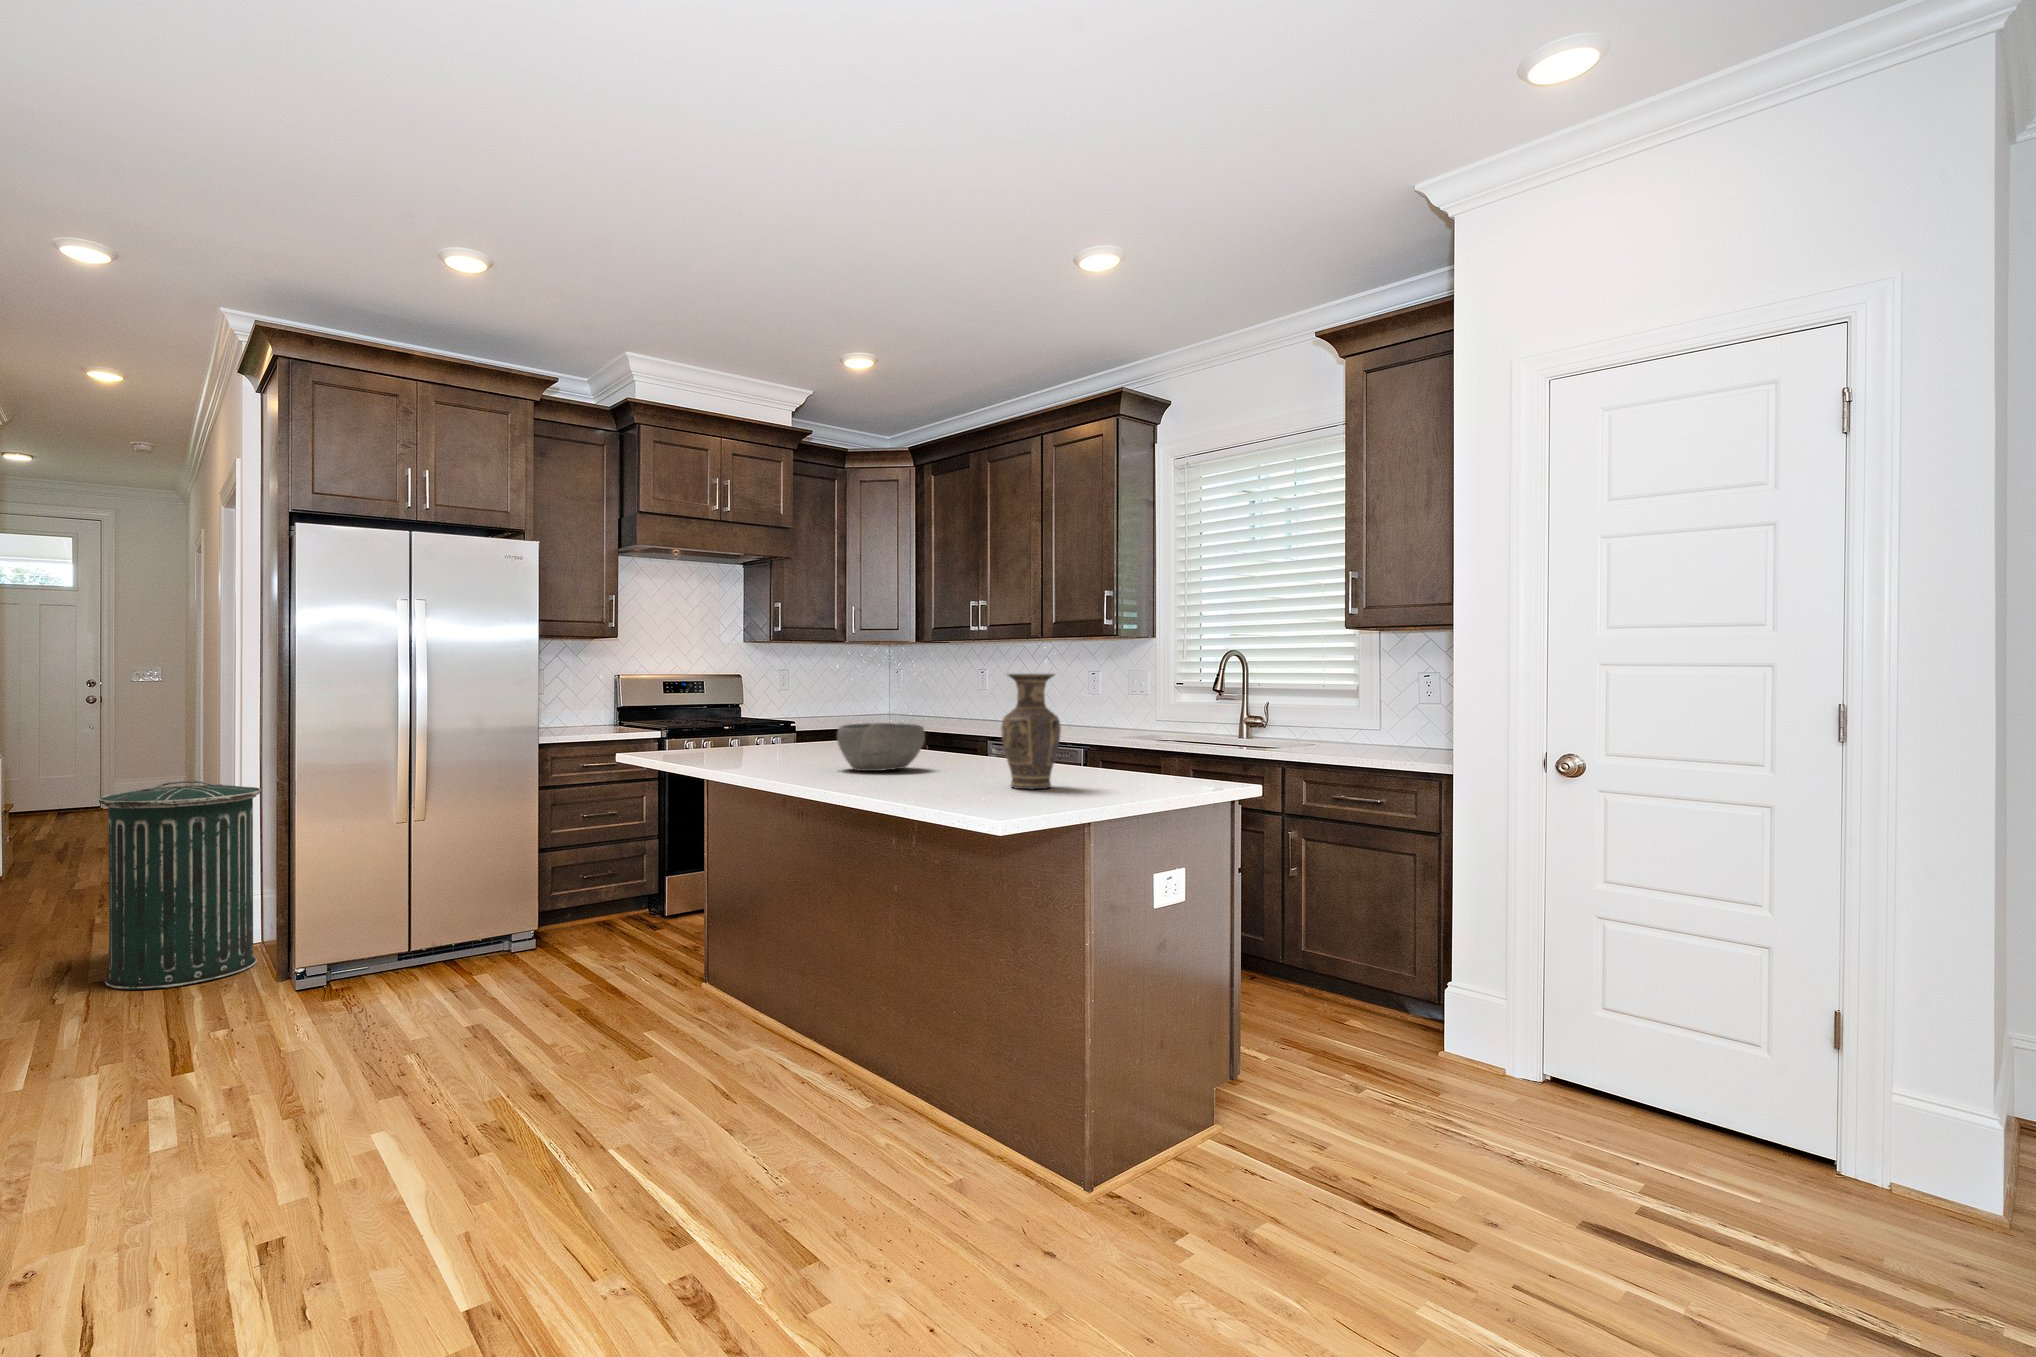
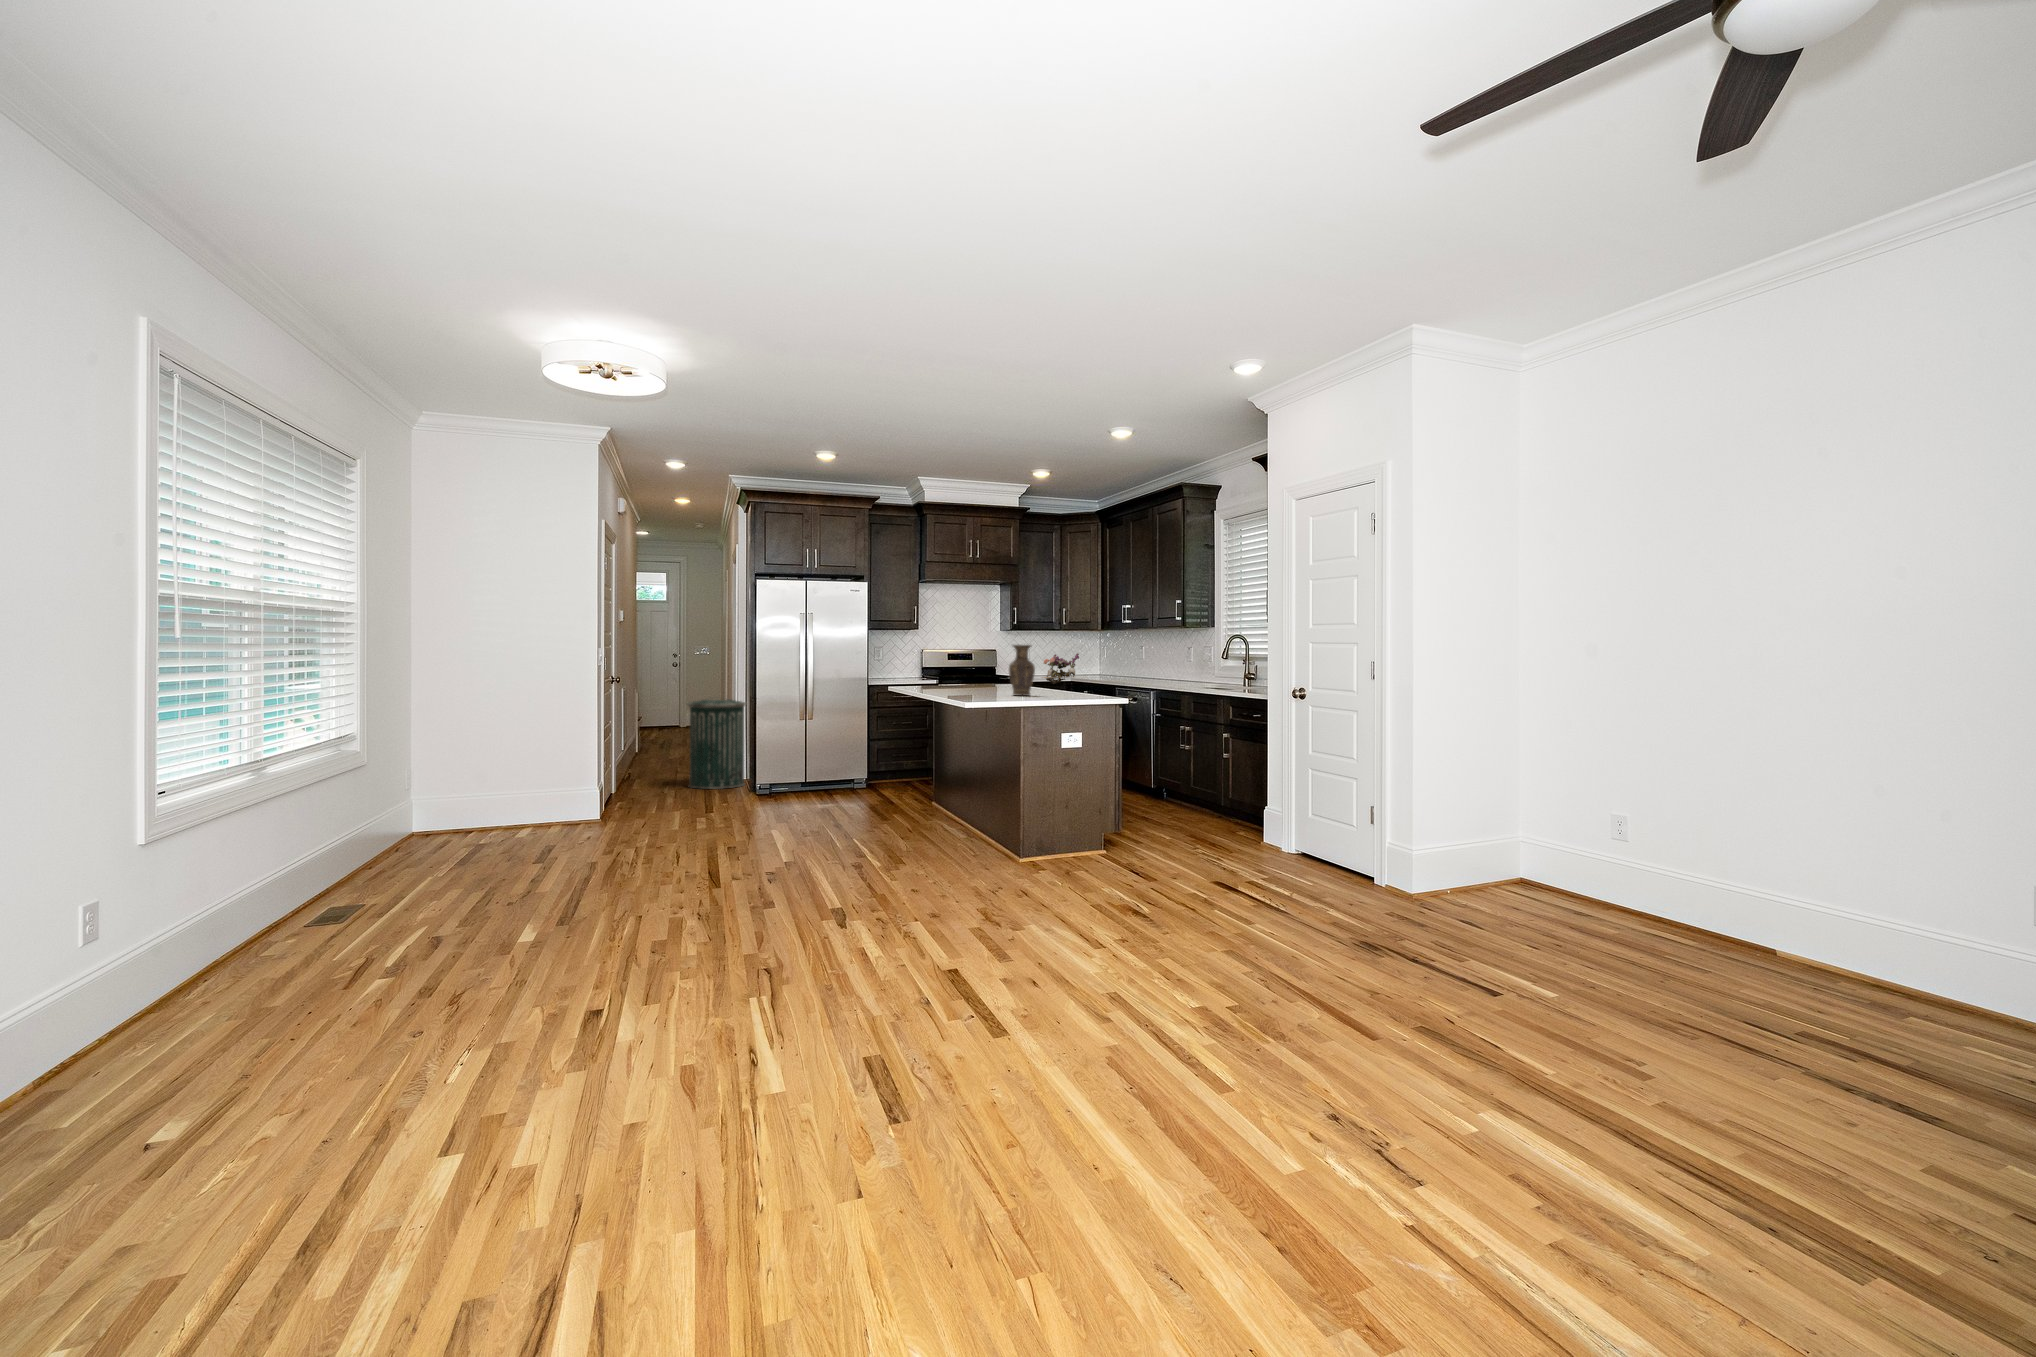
flower arrangement: none [828,675,894,728] -> present [1042,653,1079,684]
bowl: present [837,723,925,771] -> none [964,669,1005,691]

